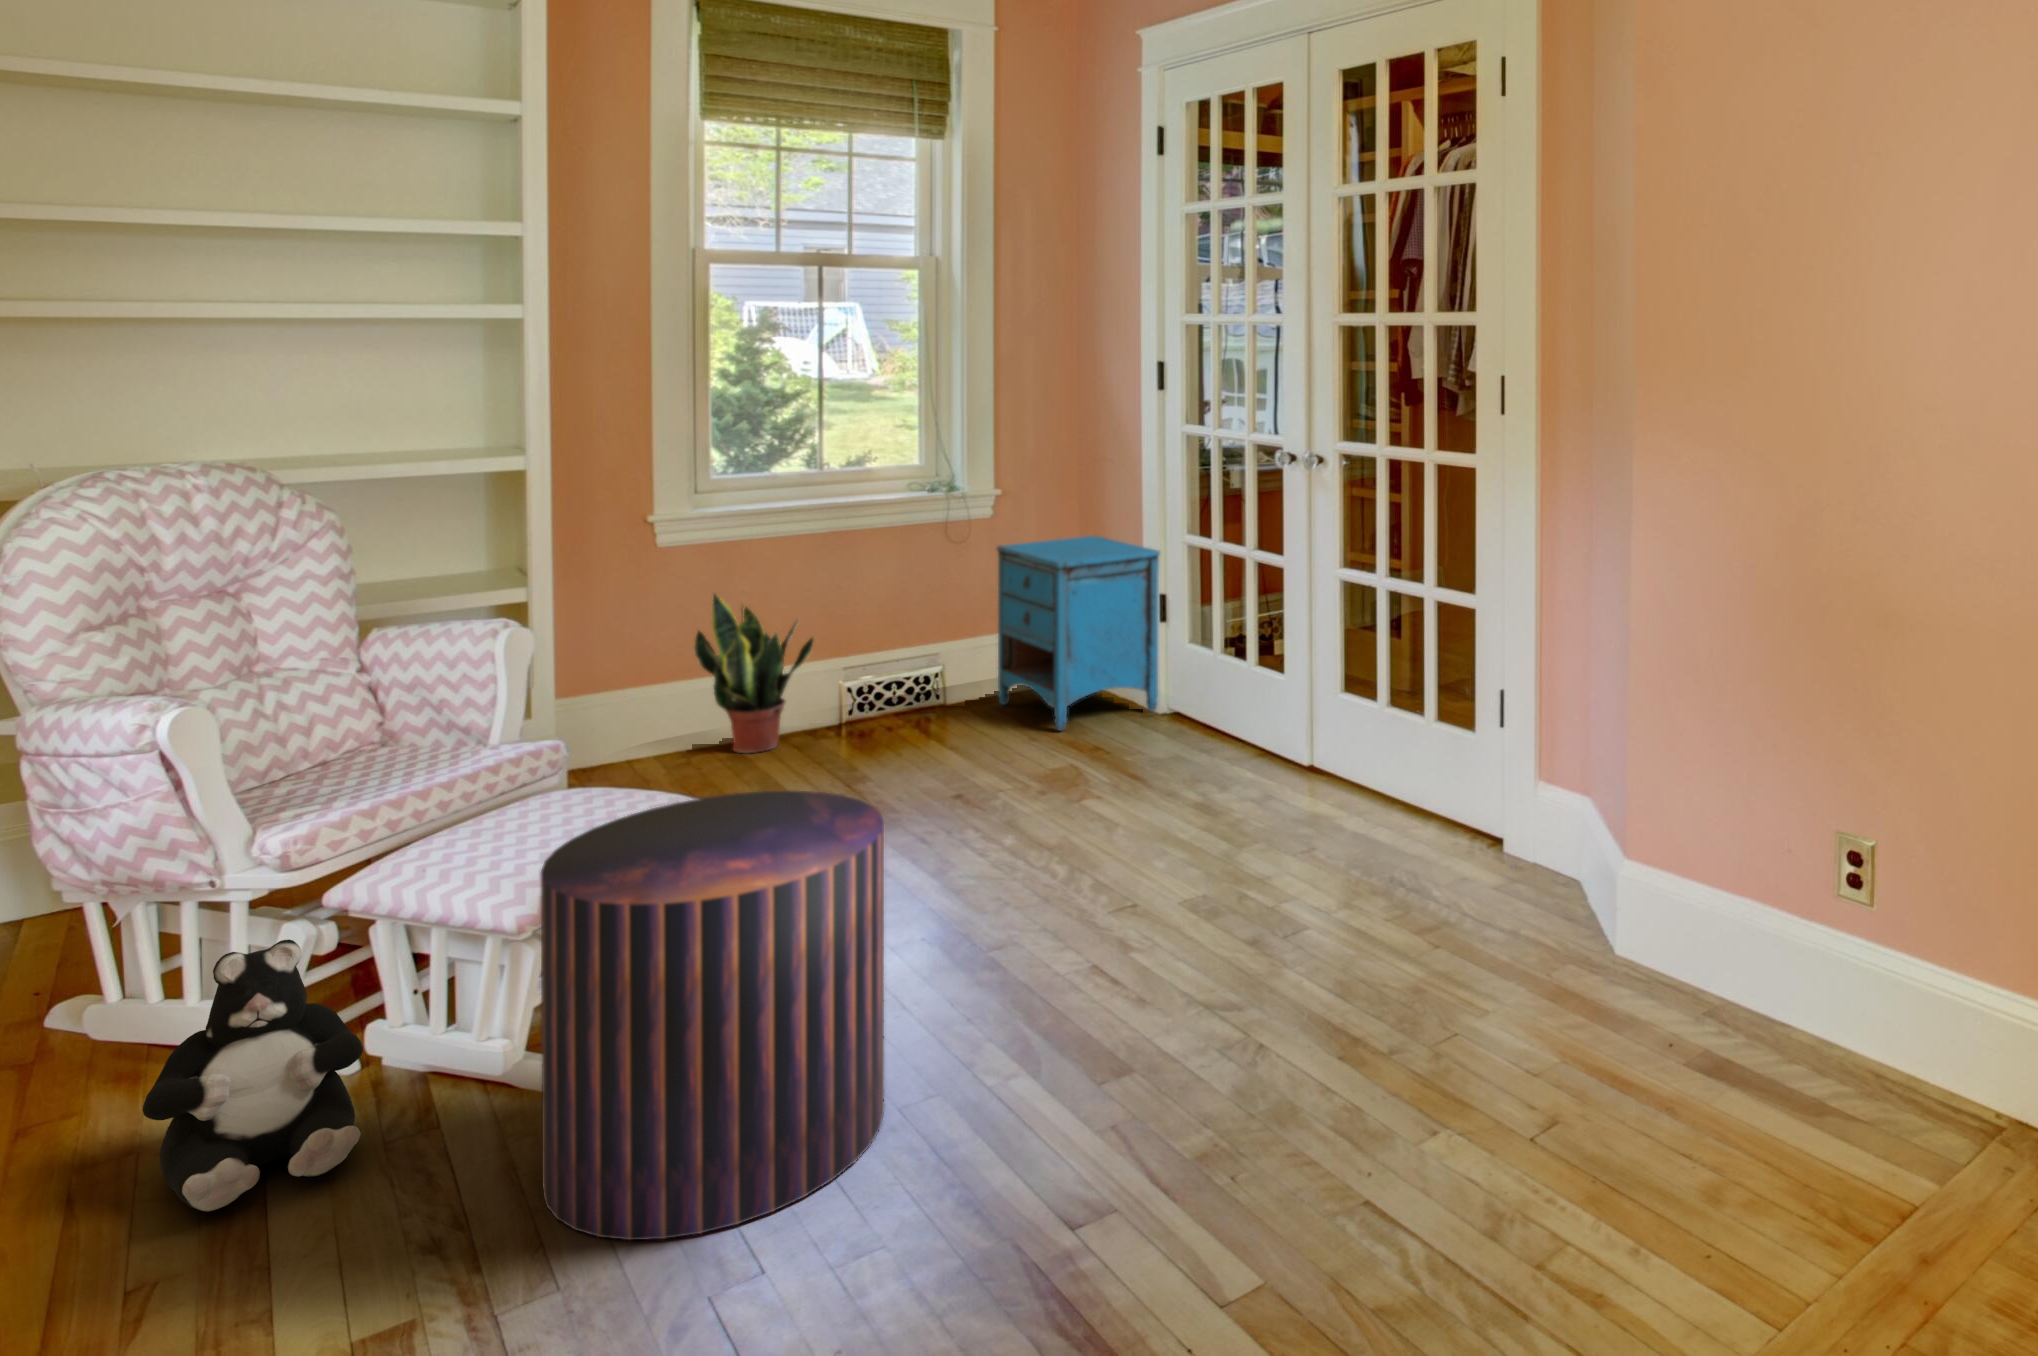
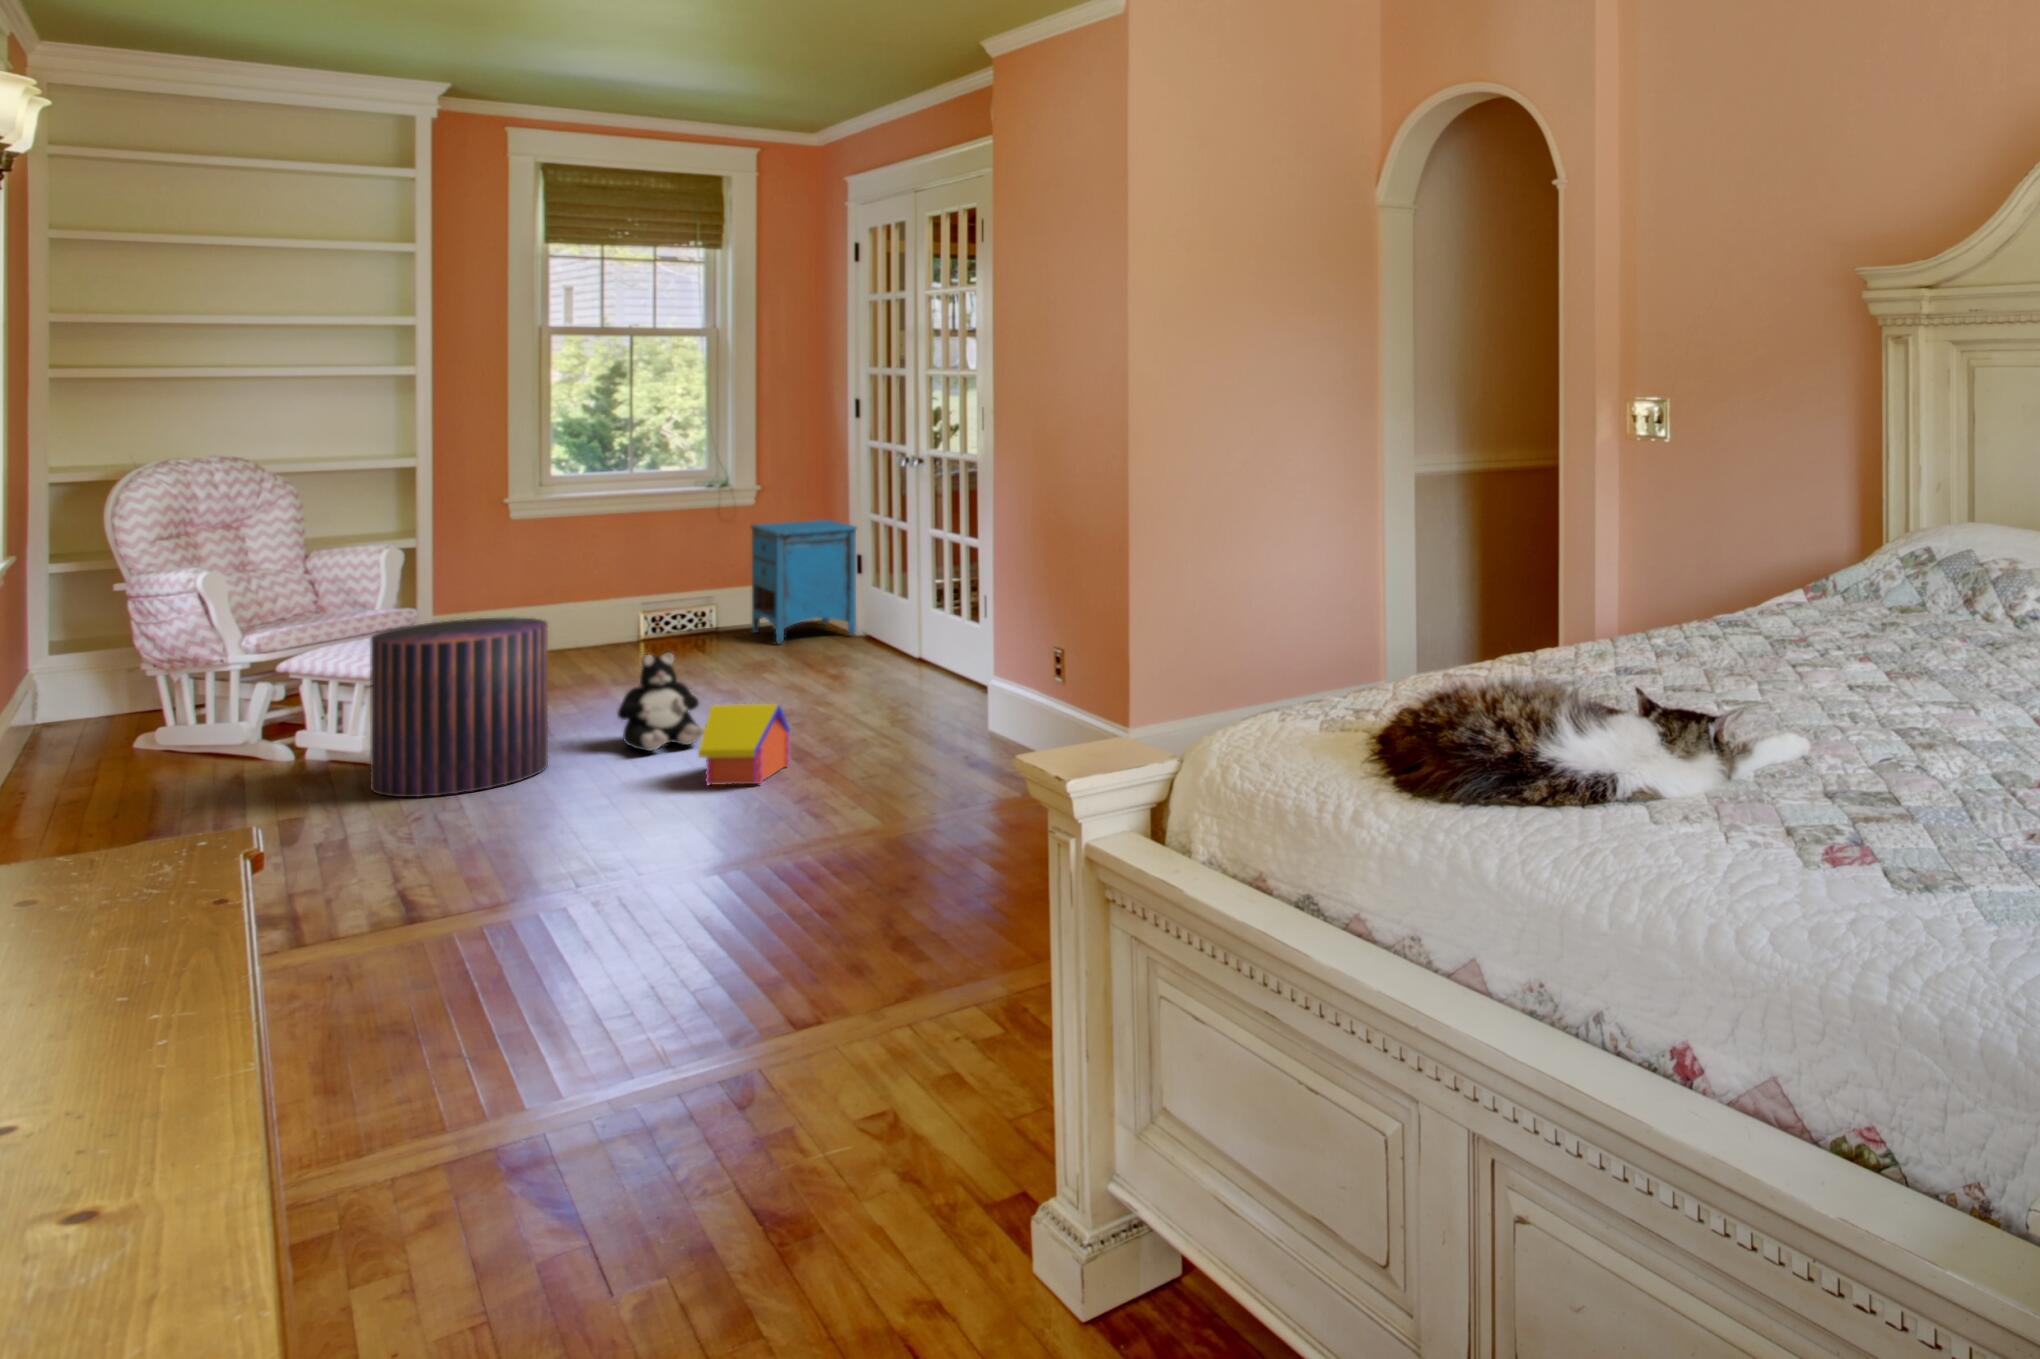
potted plant: present [694,594,814,753] -> none [533,549,614,654]
plush toy: present [143,940,363,1211] -> present [617,652,705,751]
toy house: none [1239,989,1377,1180] -> present [698,704,790,785]

